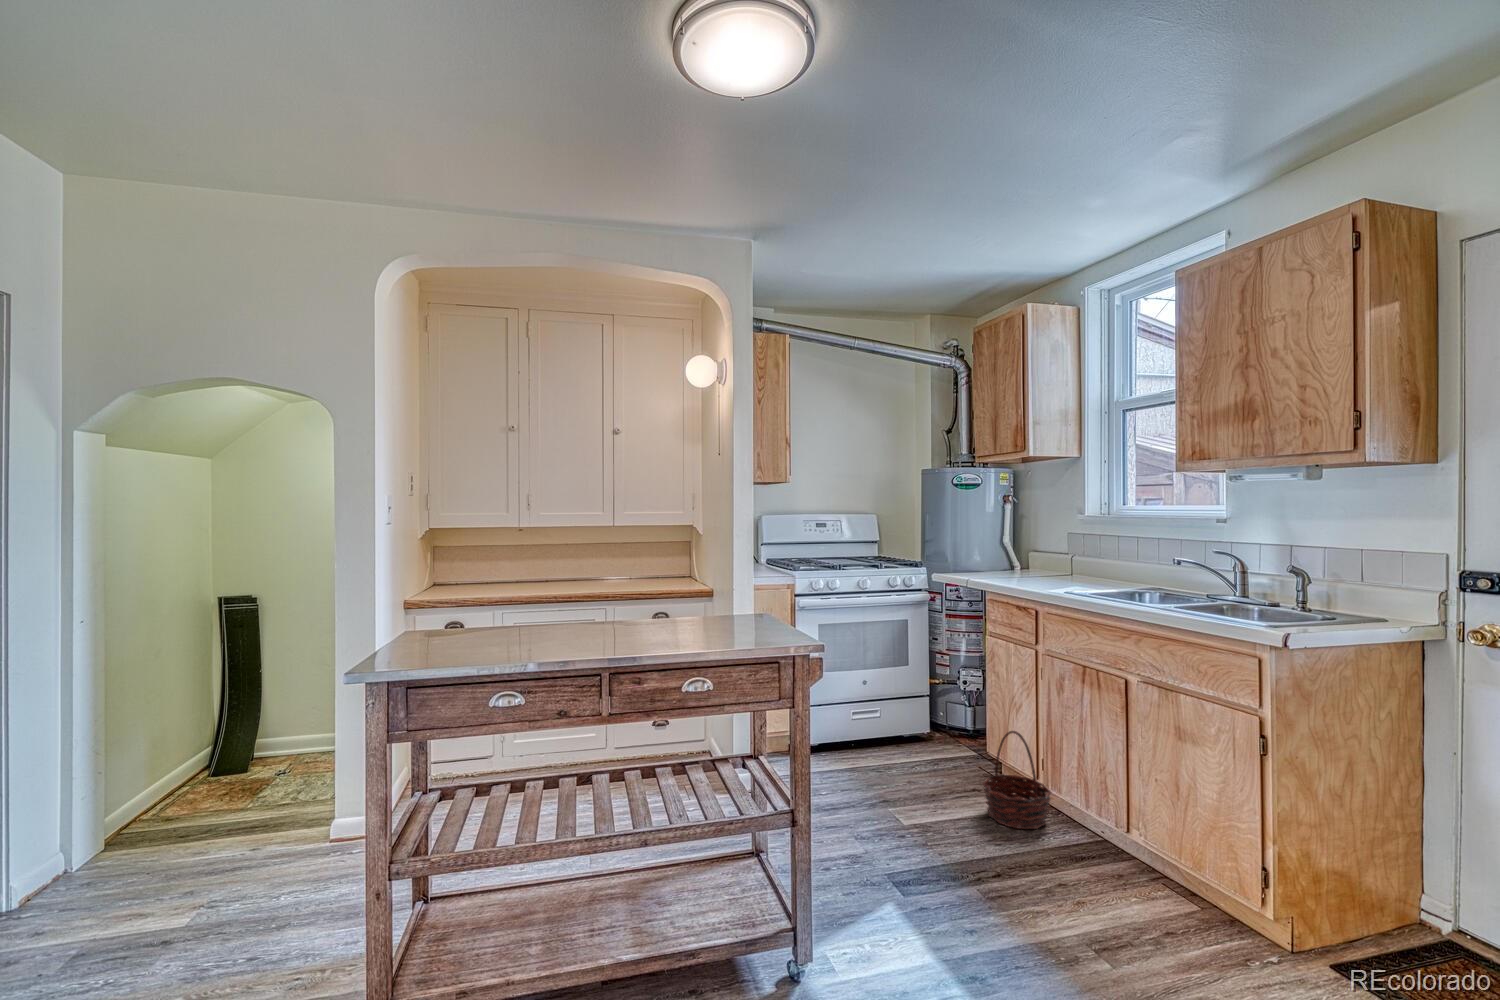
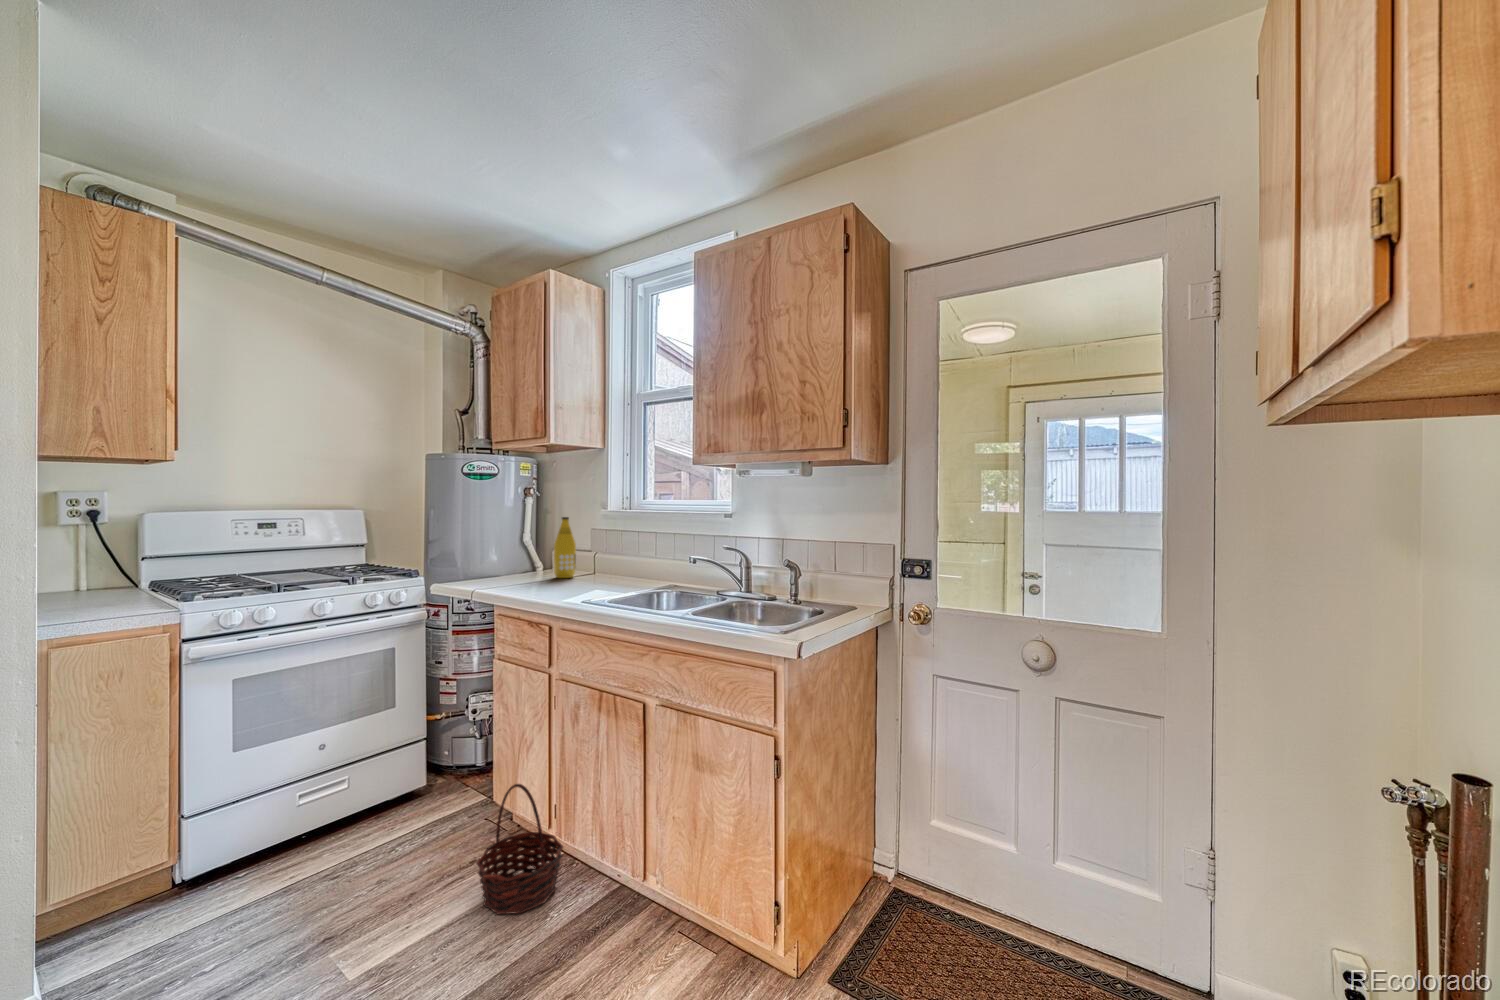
bottle: none [1033,521,1054,576] -> present [554,517,576,578]

